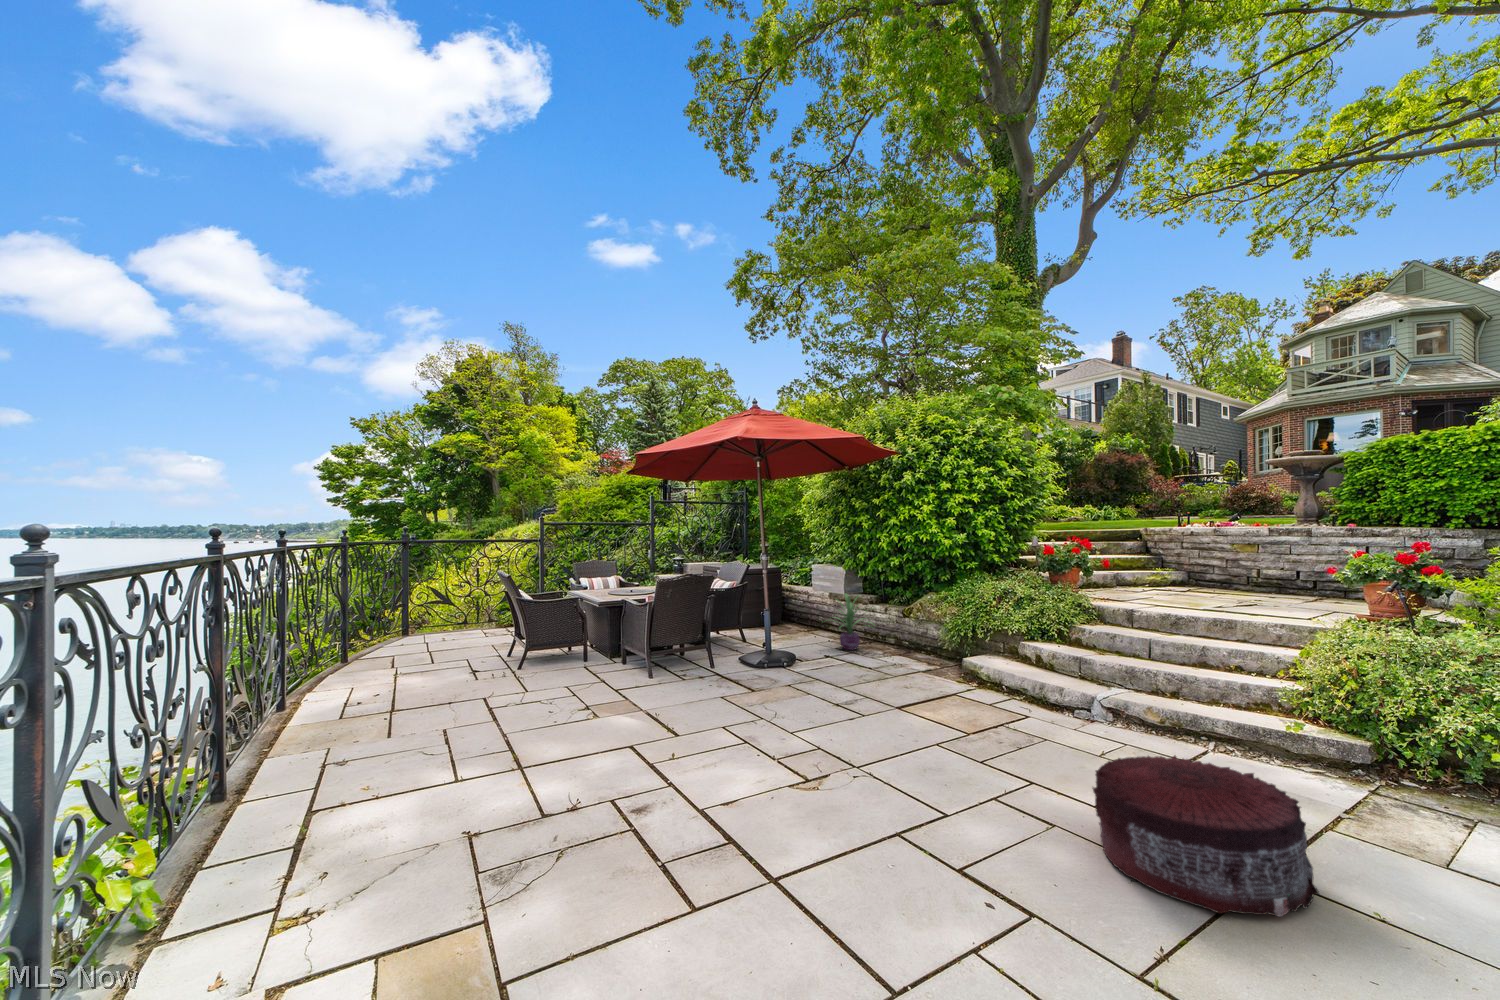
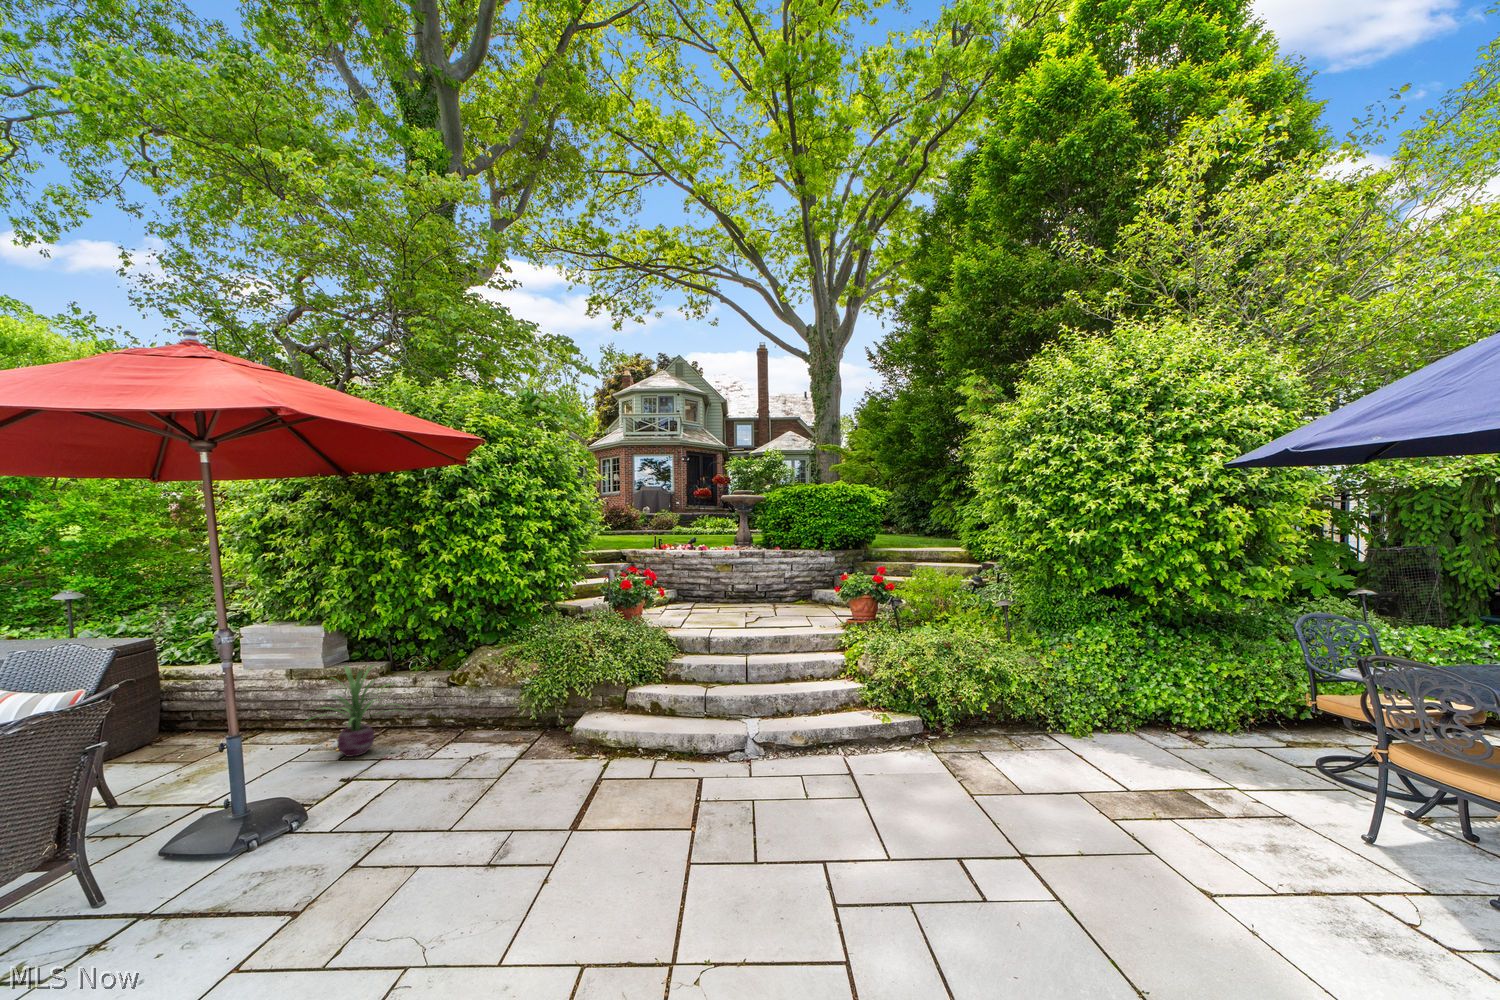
pouf: present [1093,755,1320,917] -> none [918,776,1107,941]

